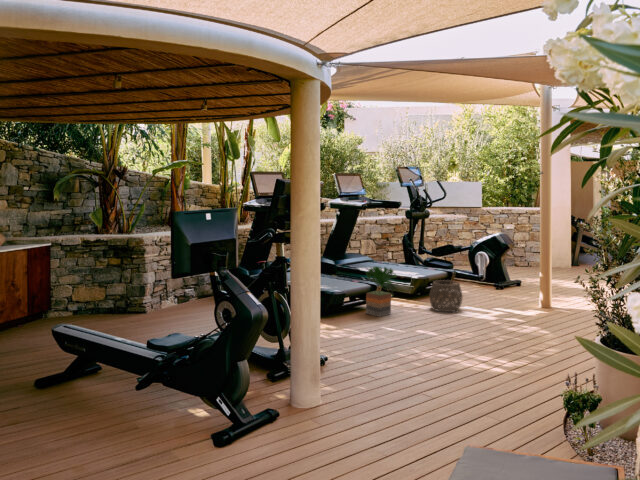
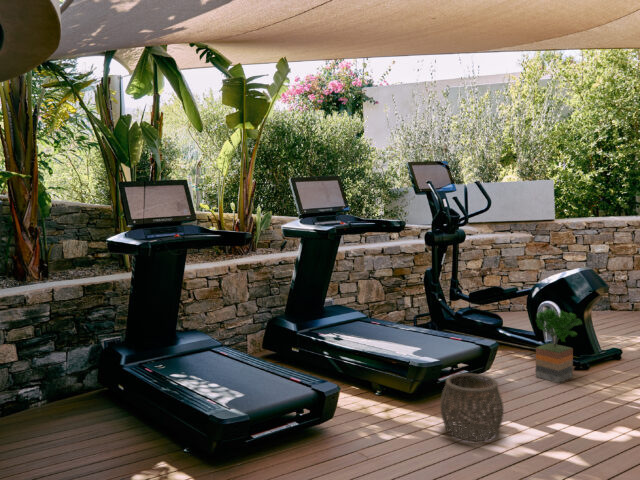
potted tree: present [366,267,396,317] -> present [536,309,581,383]

